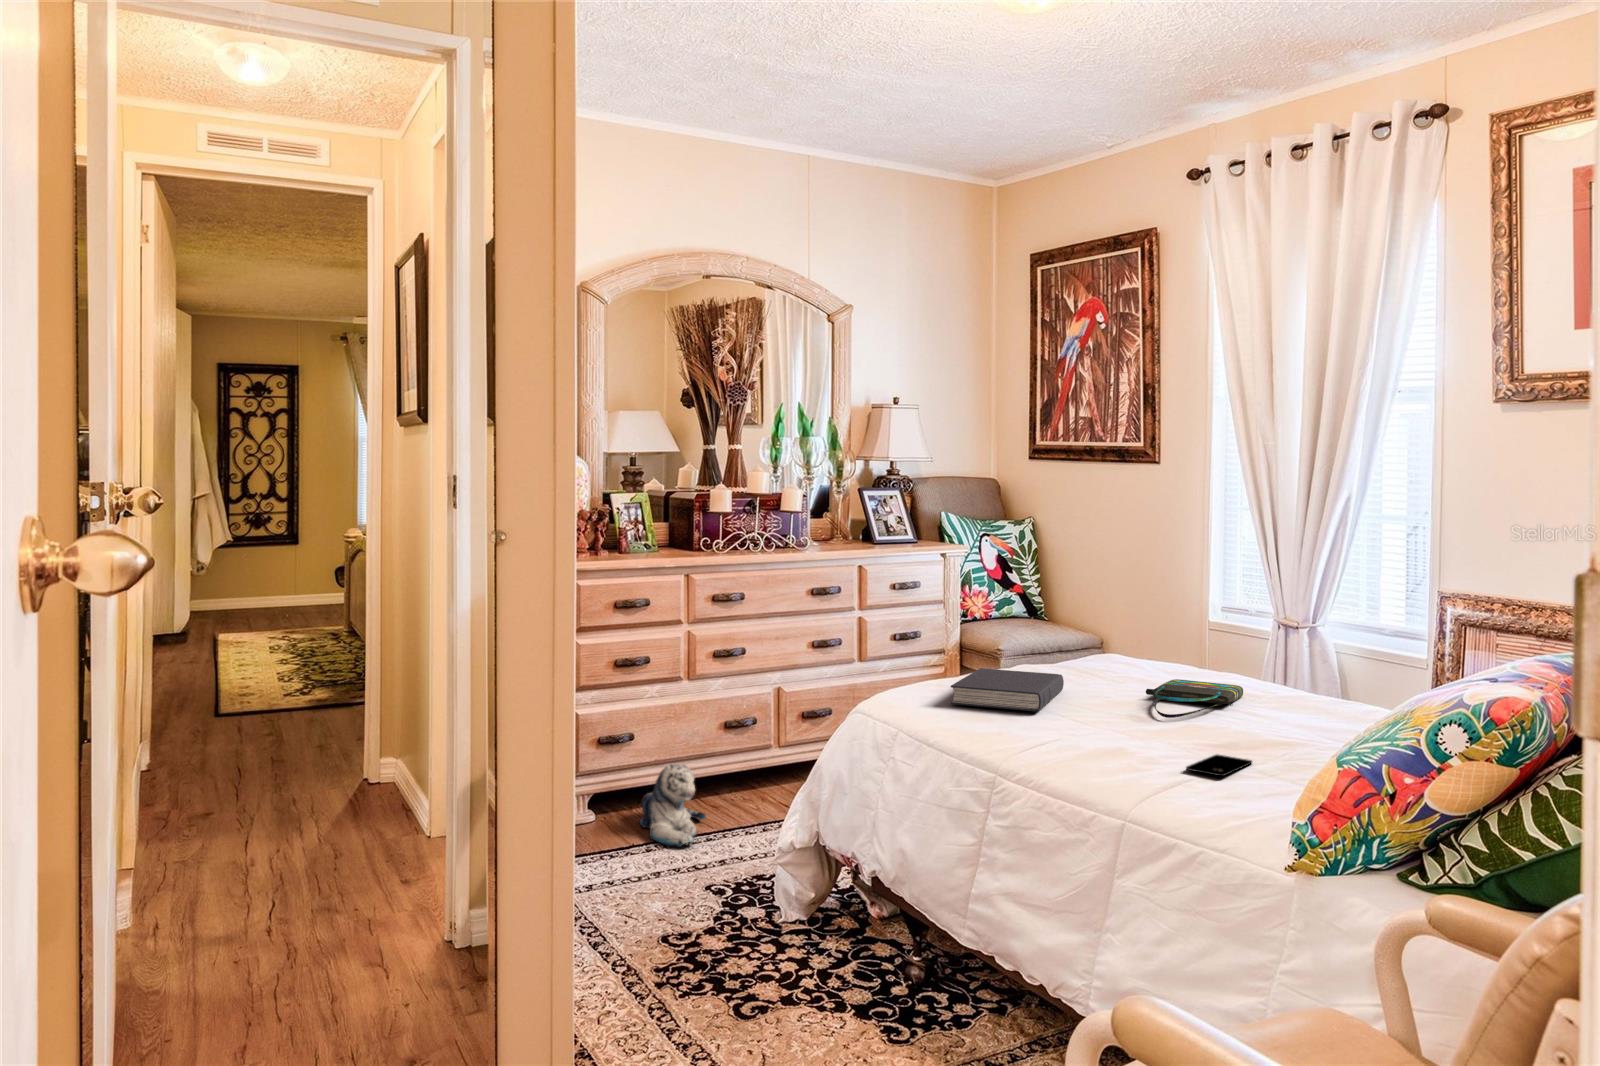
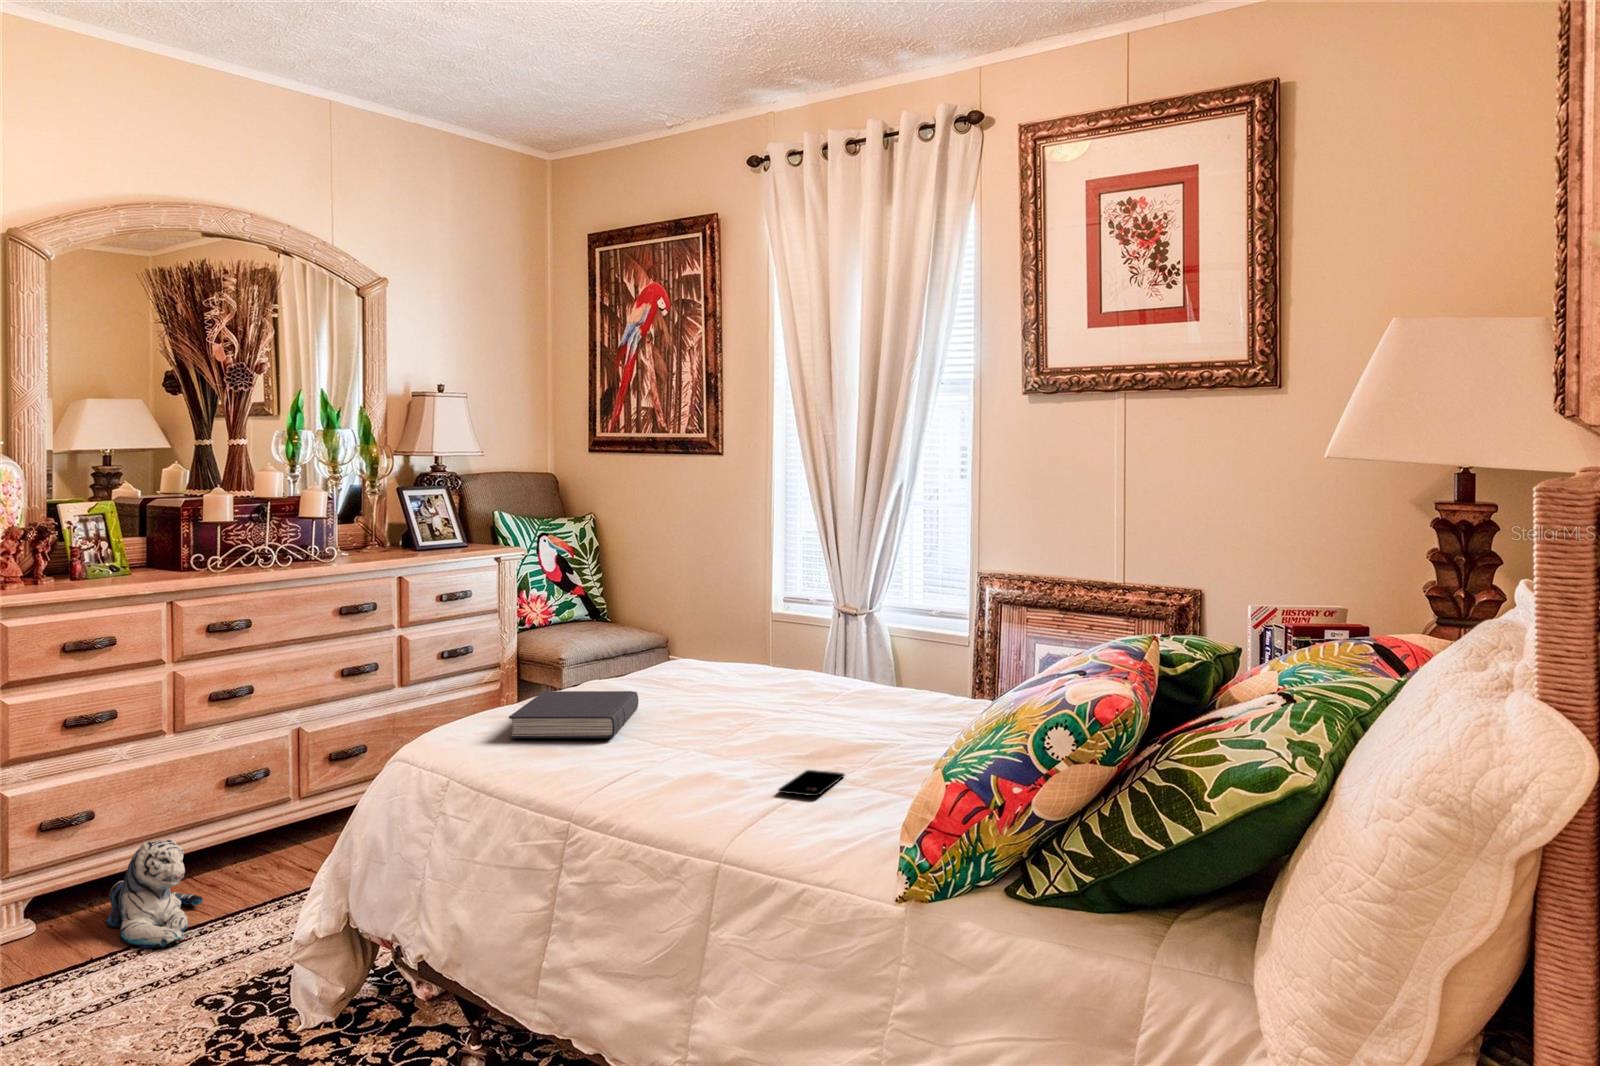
tote bag: present [1146,679,1243,718] -> none [727,686,824,732]

